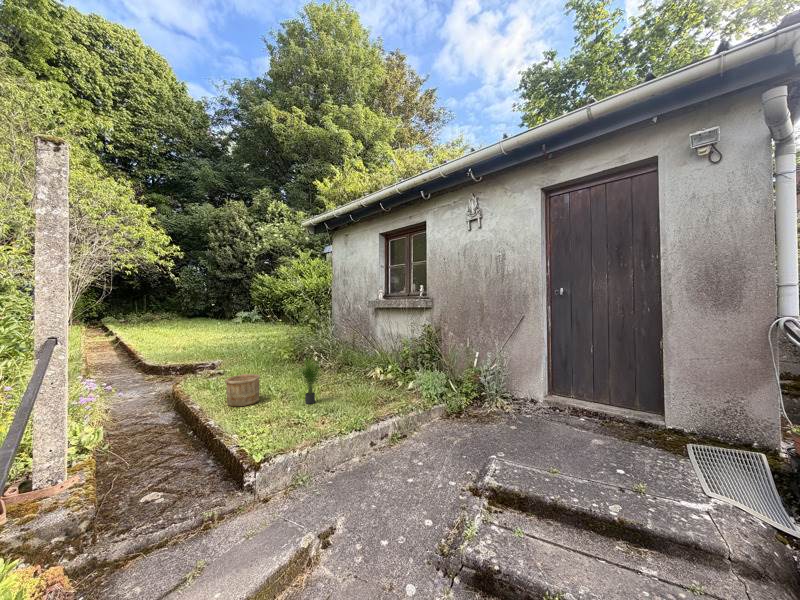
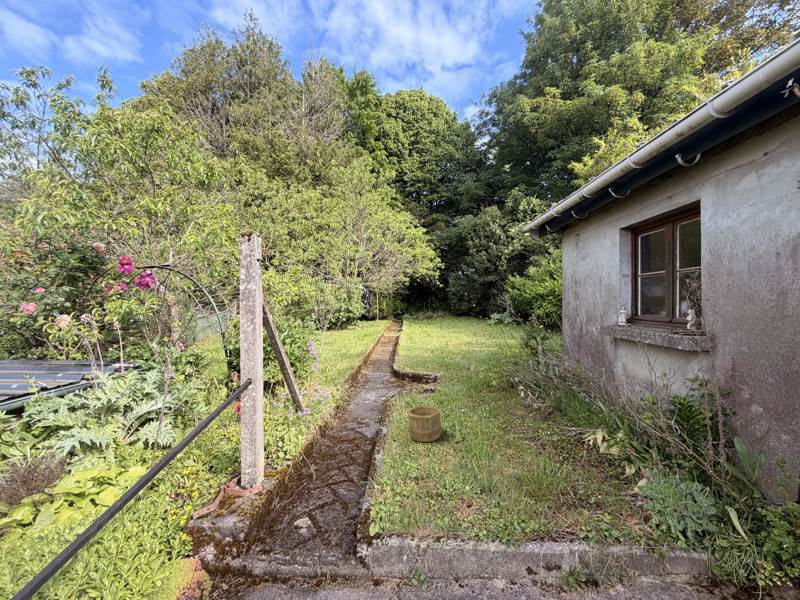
potted plant: present [299,359,320,404] -> none [462,402,502,463]

